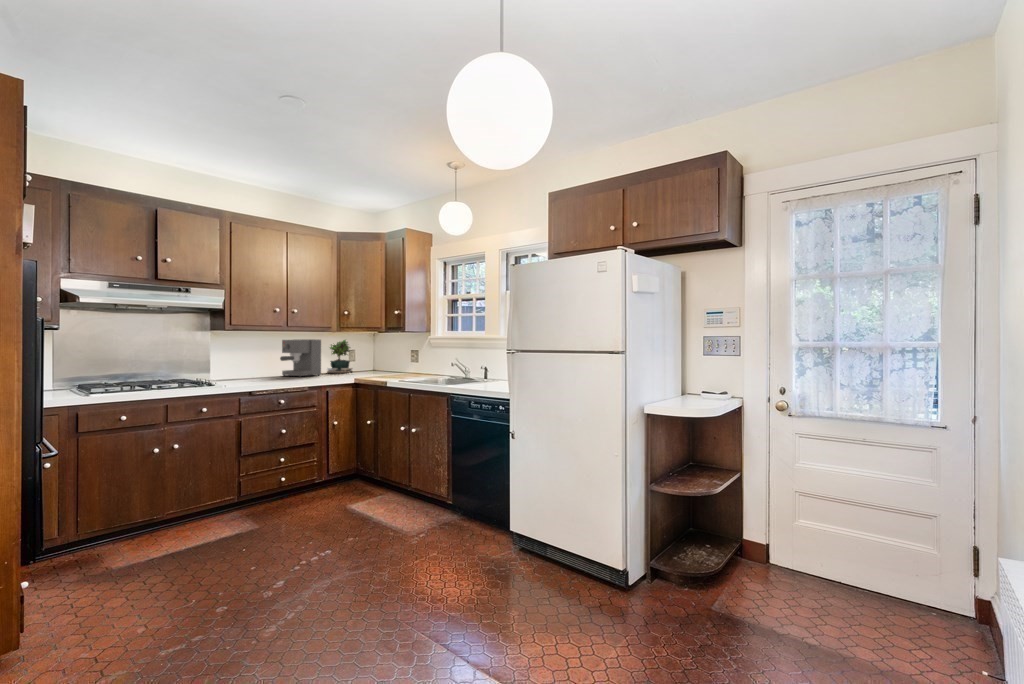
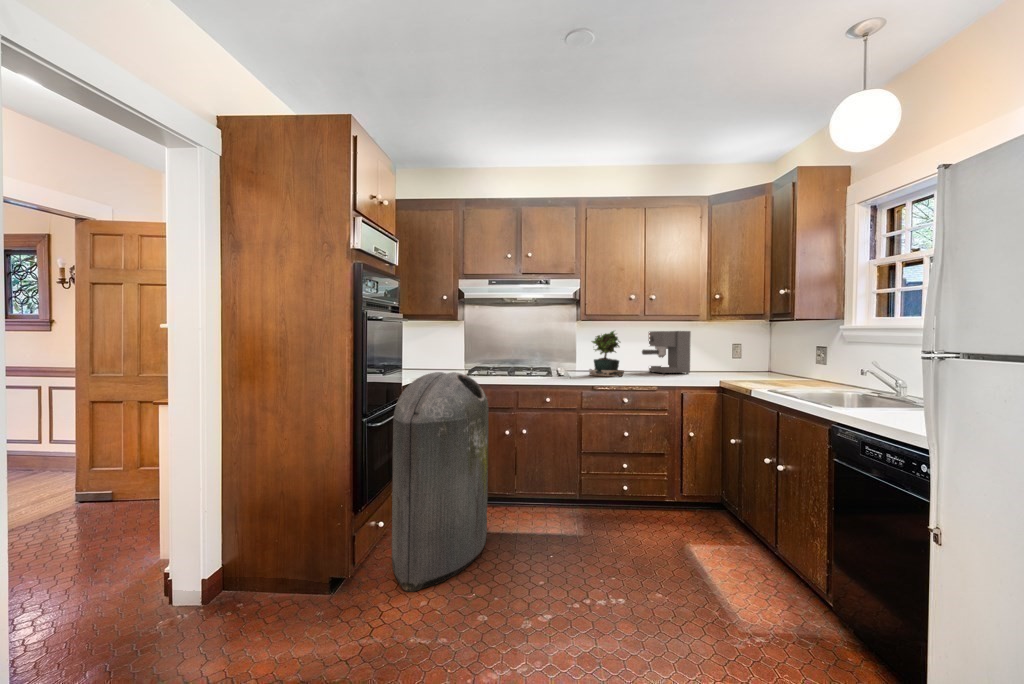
potted plant: present [327,340,353,373] -> present [589,331,624,377]
trash can: none [51,389,174,627] -> present [392,372,489,591]

